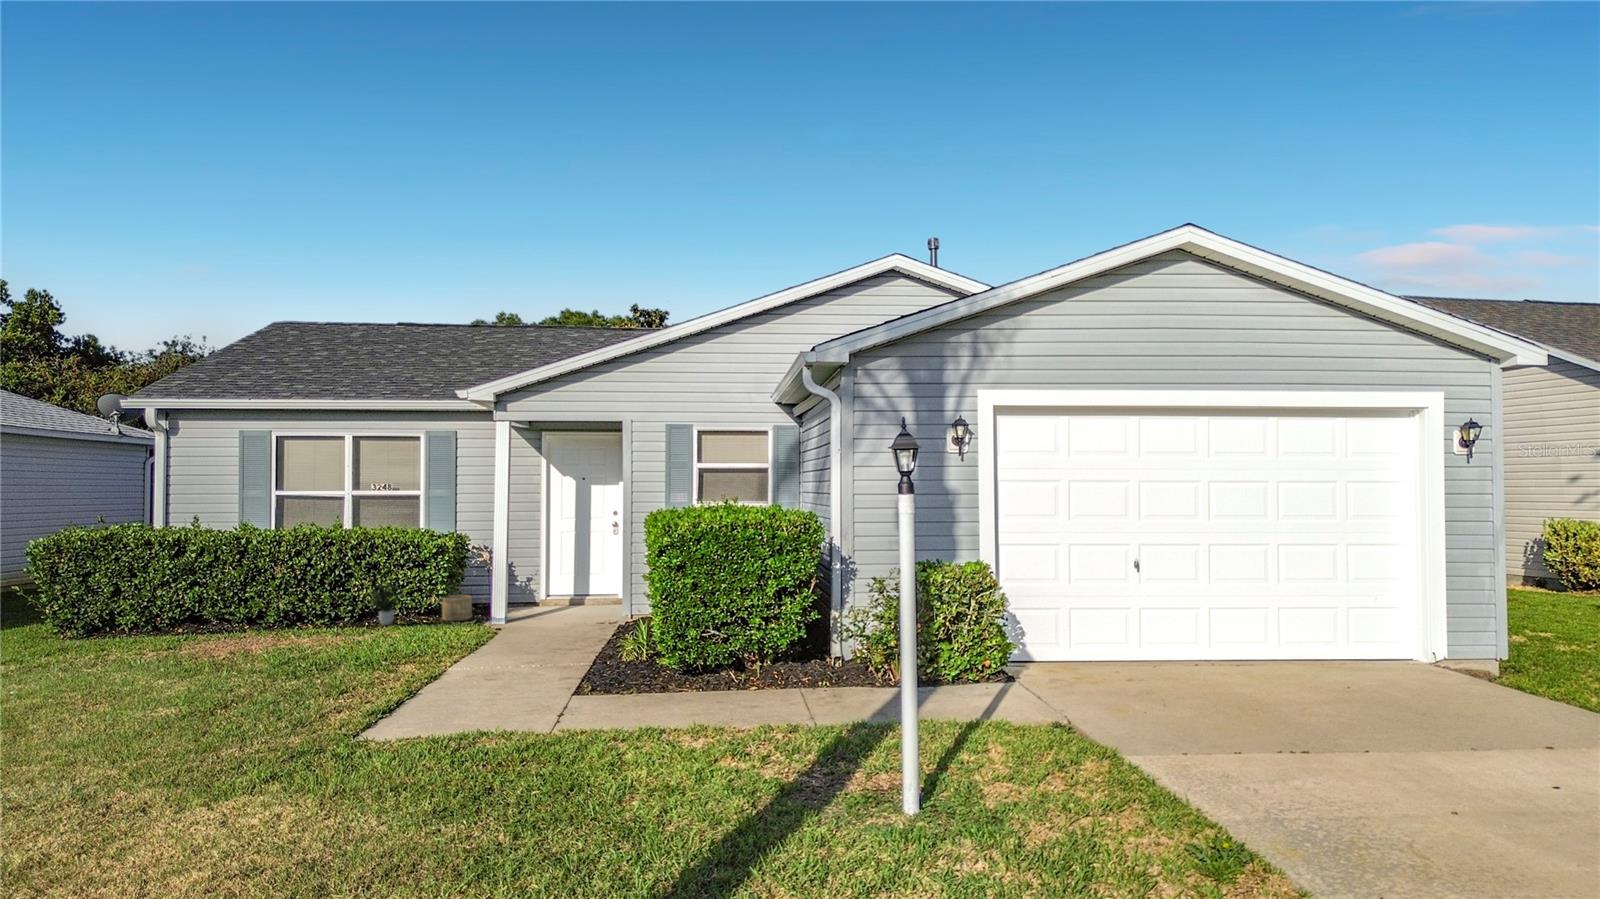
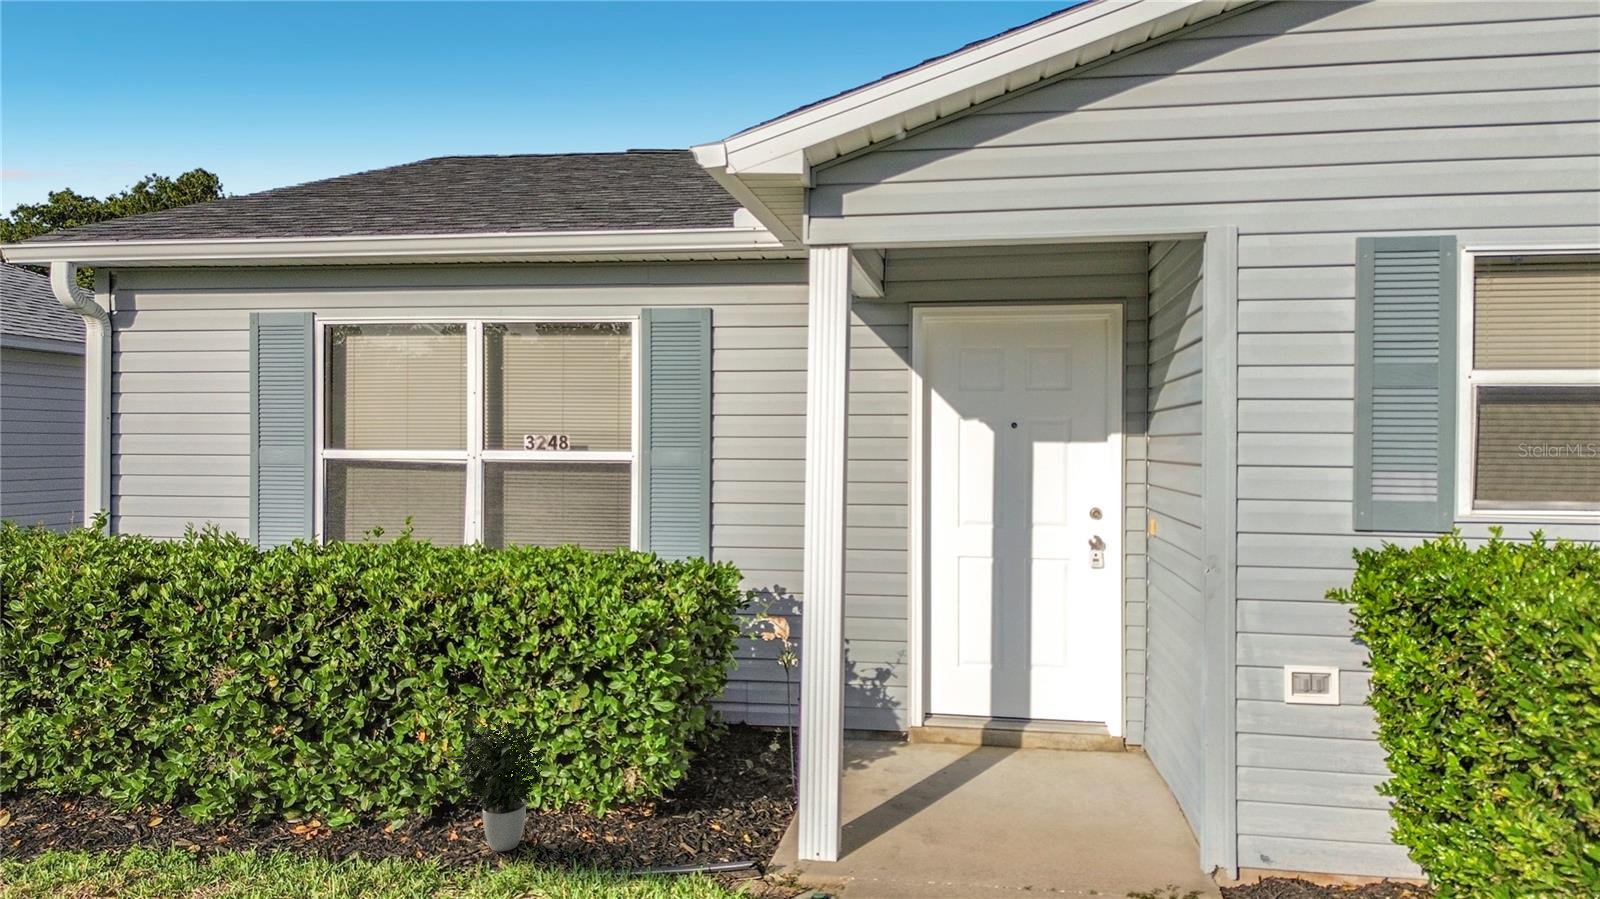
wooden bucket: present [442,595,472,621] -> none [657,748,745,847]

